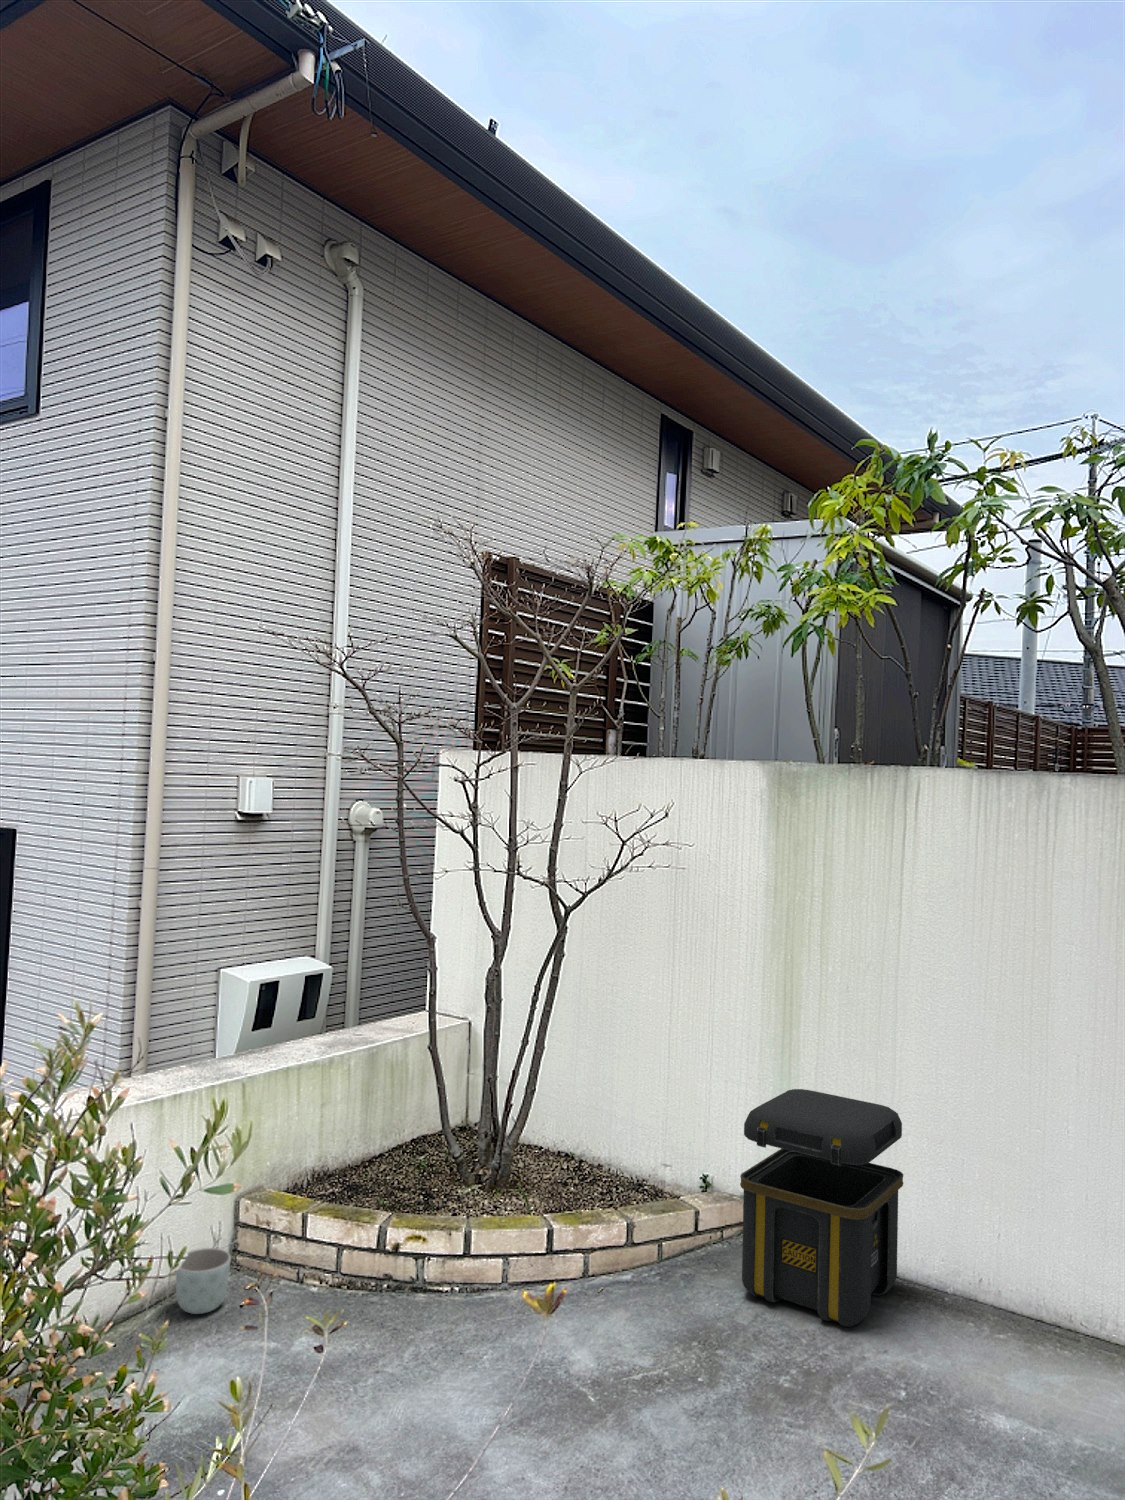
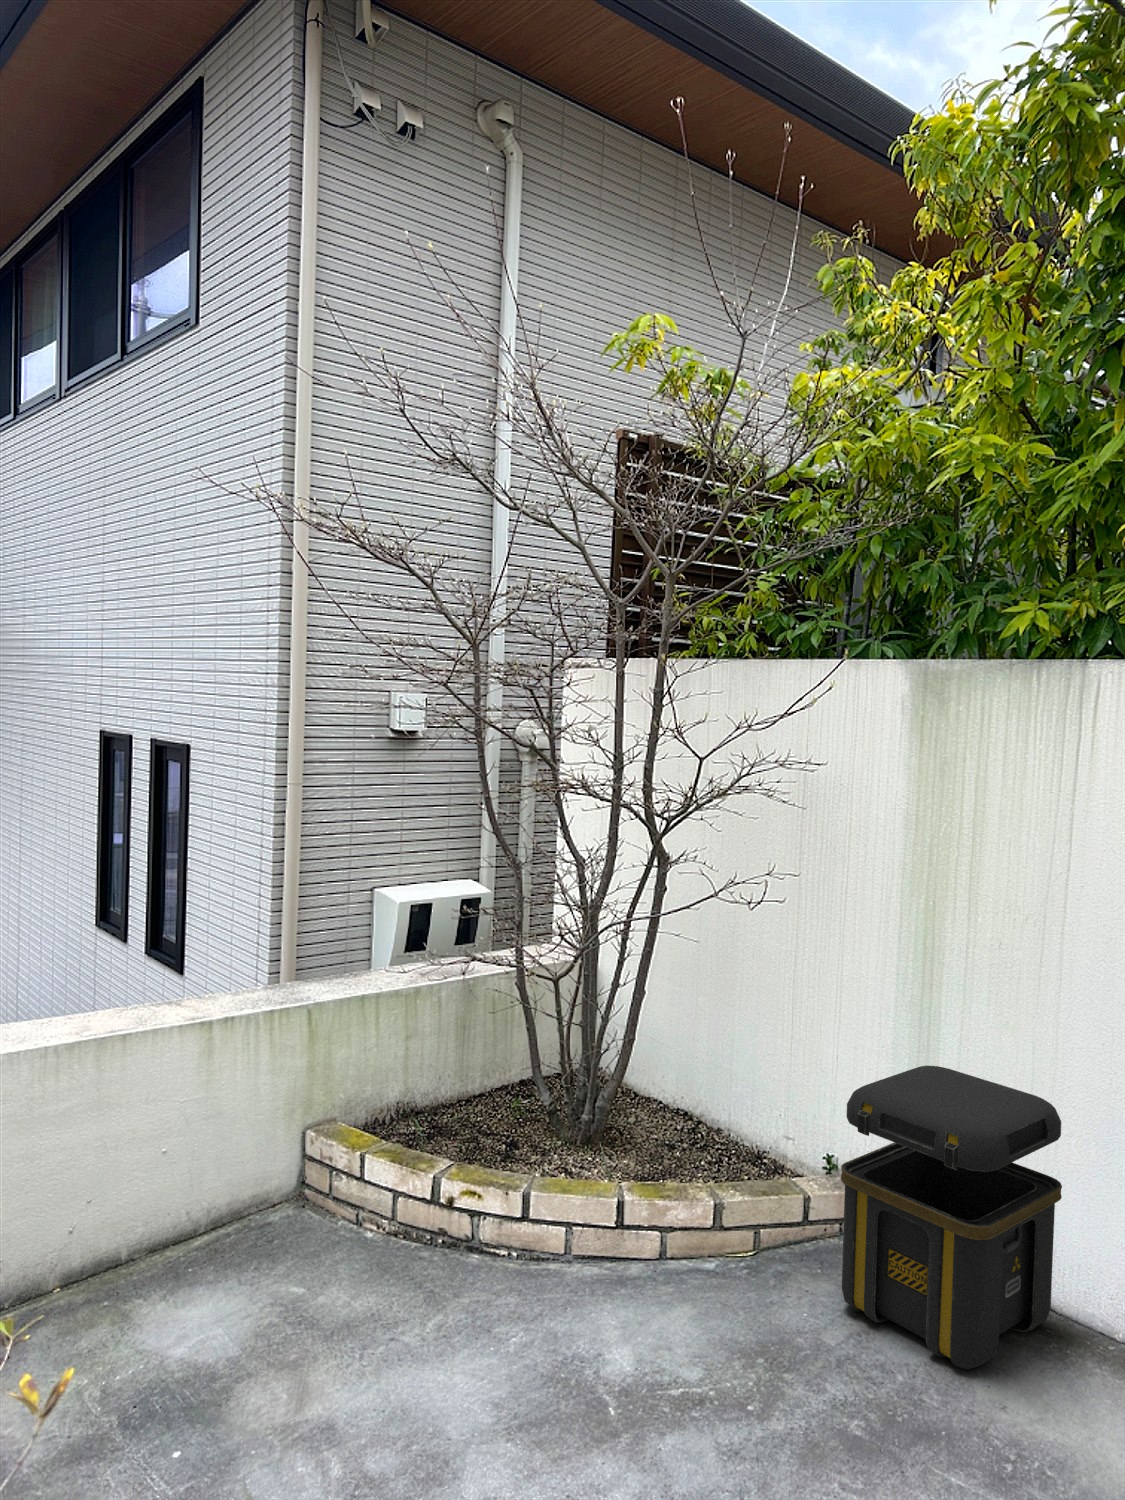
planter: present [176,1248,231,1314] -> none [224,1179,282,1246]

